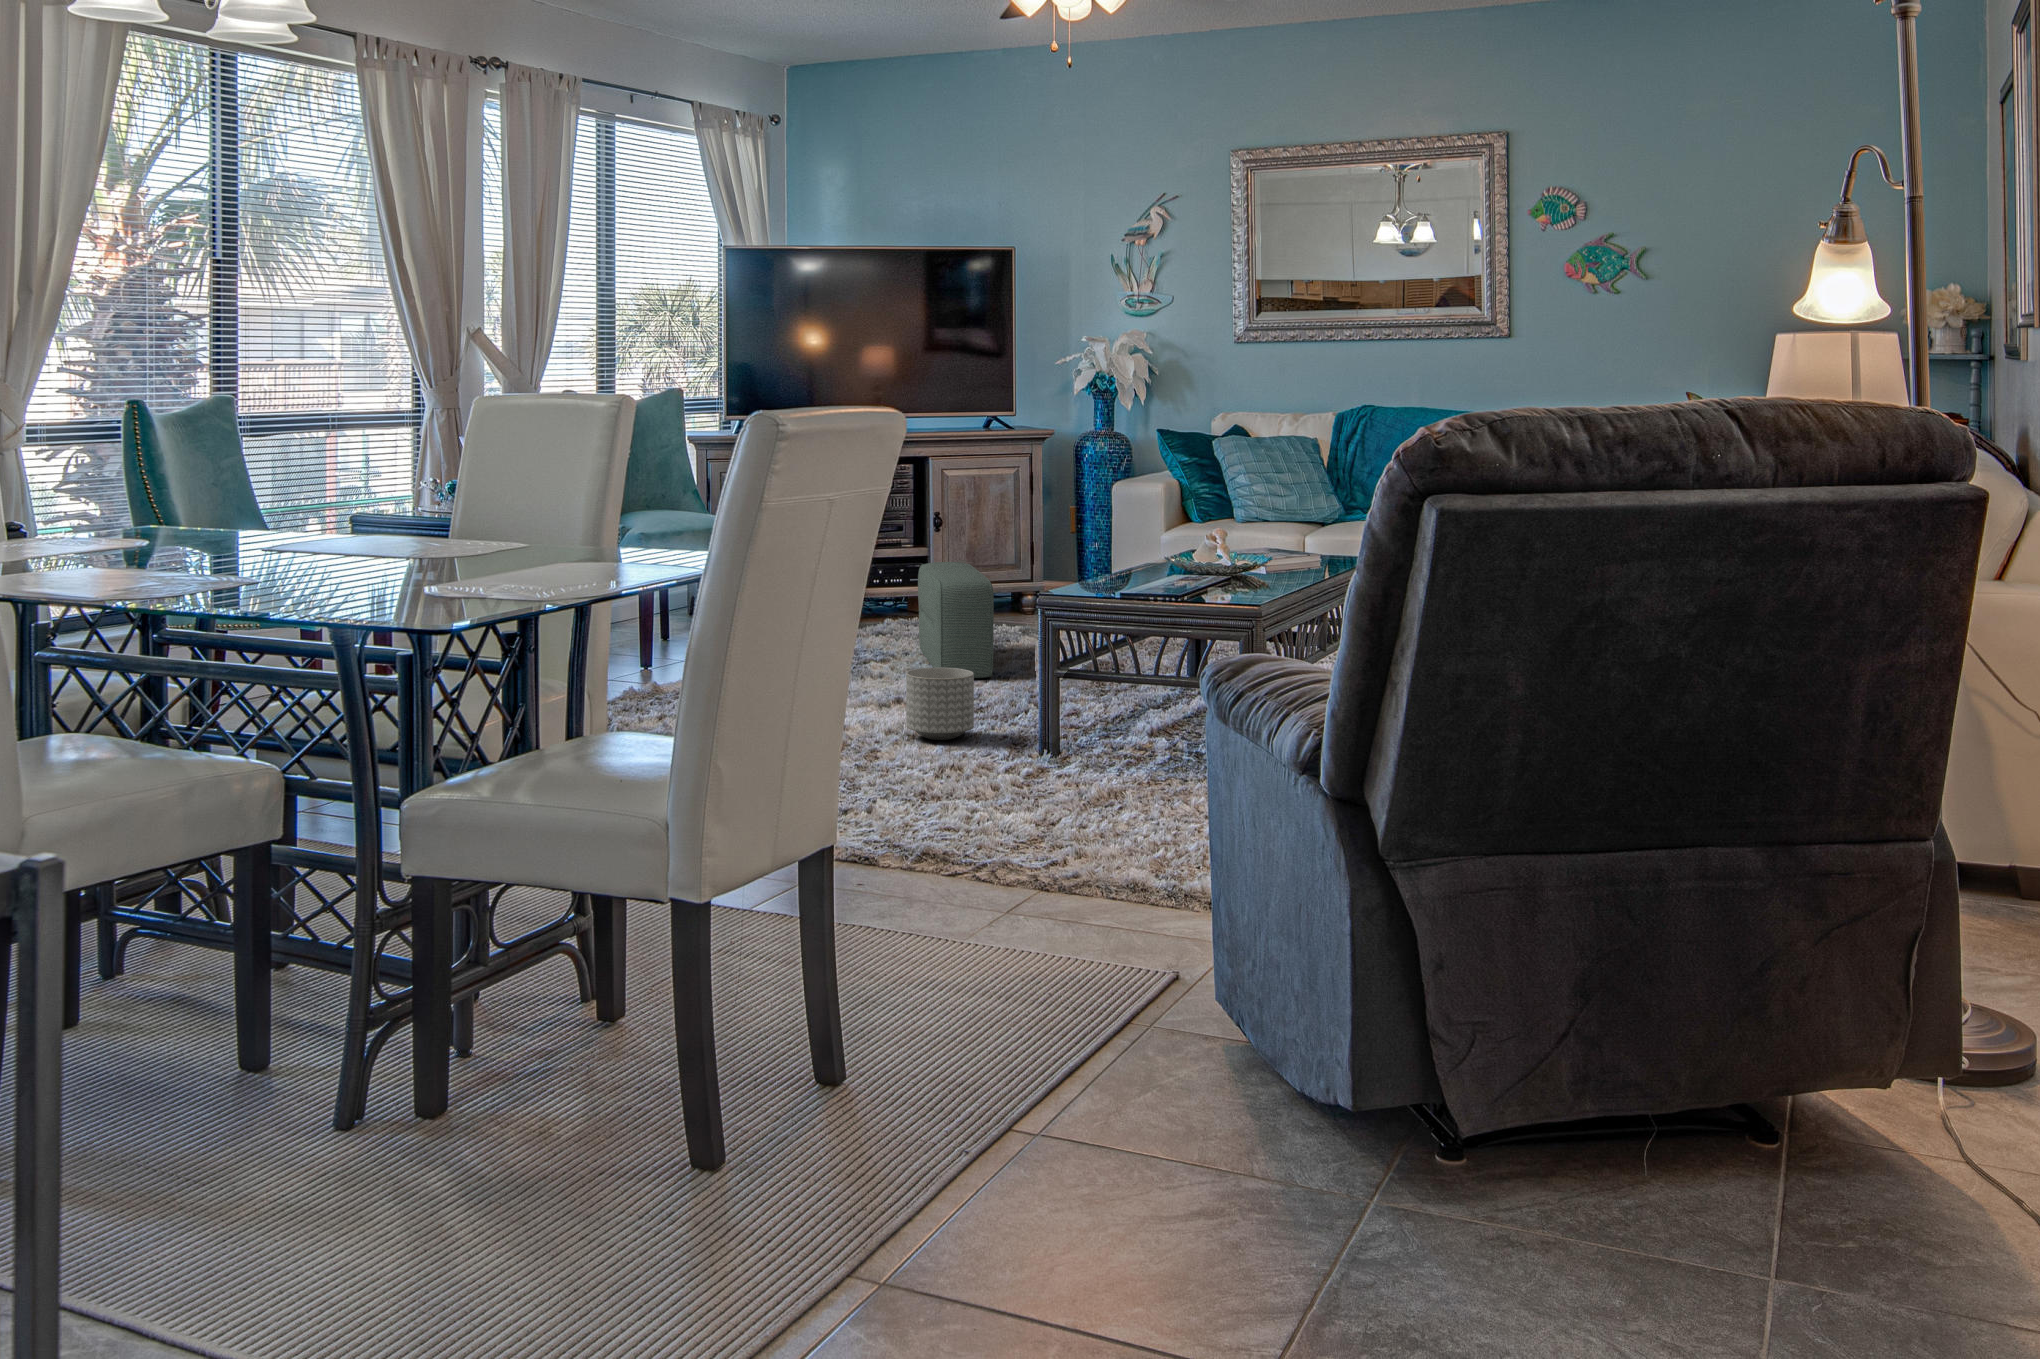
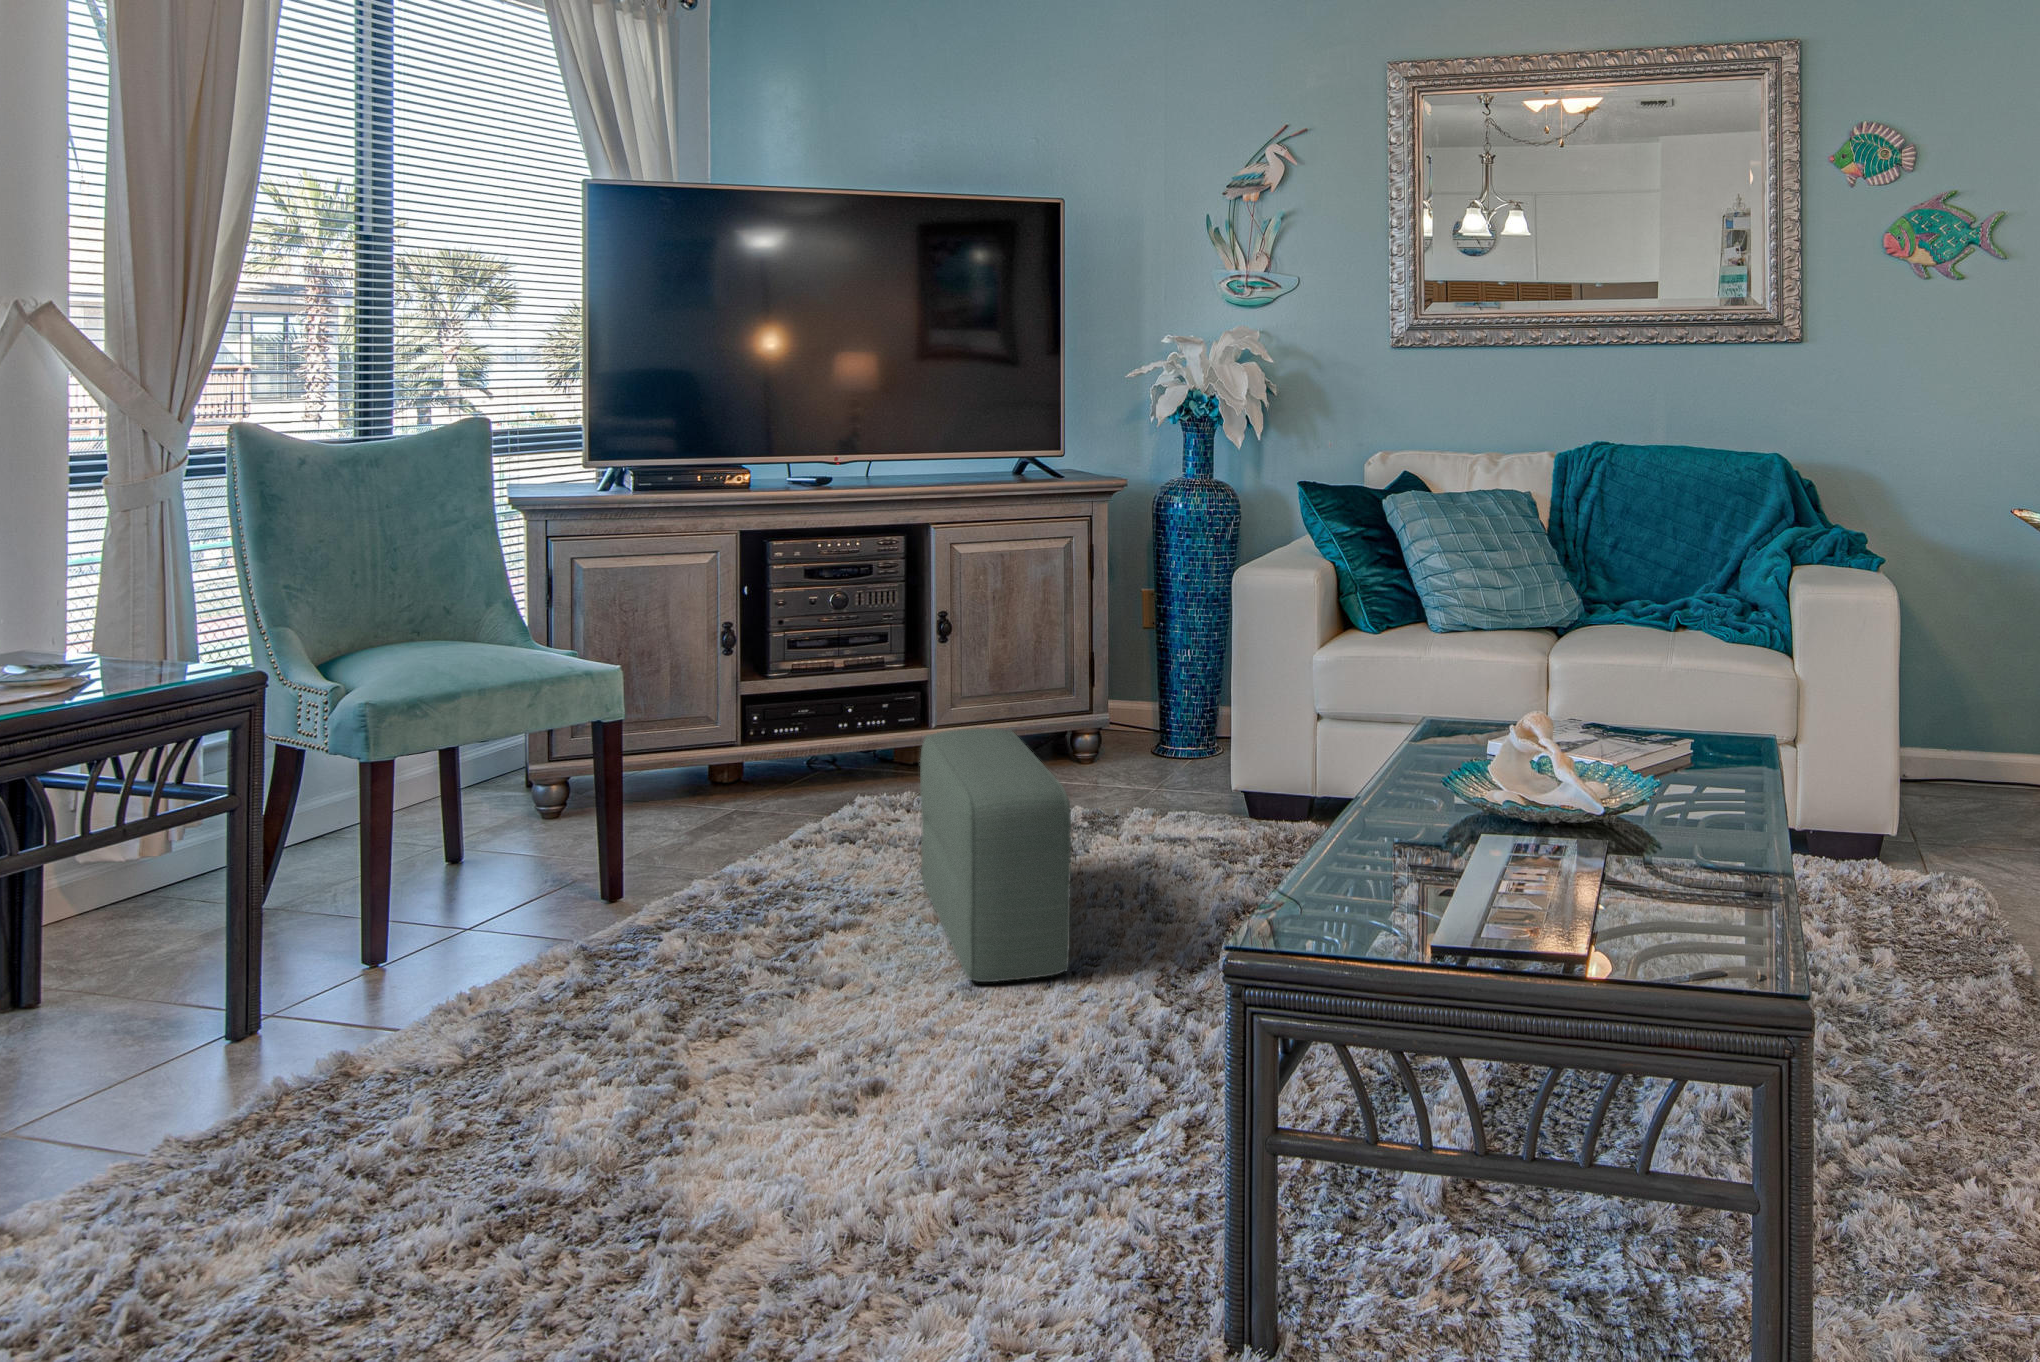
planter: present [906,668,974,740] -> none [917,1071,1075,1268]

